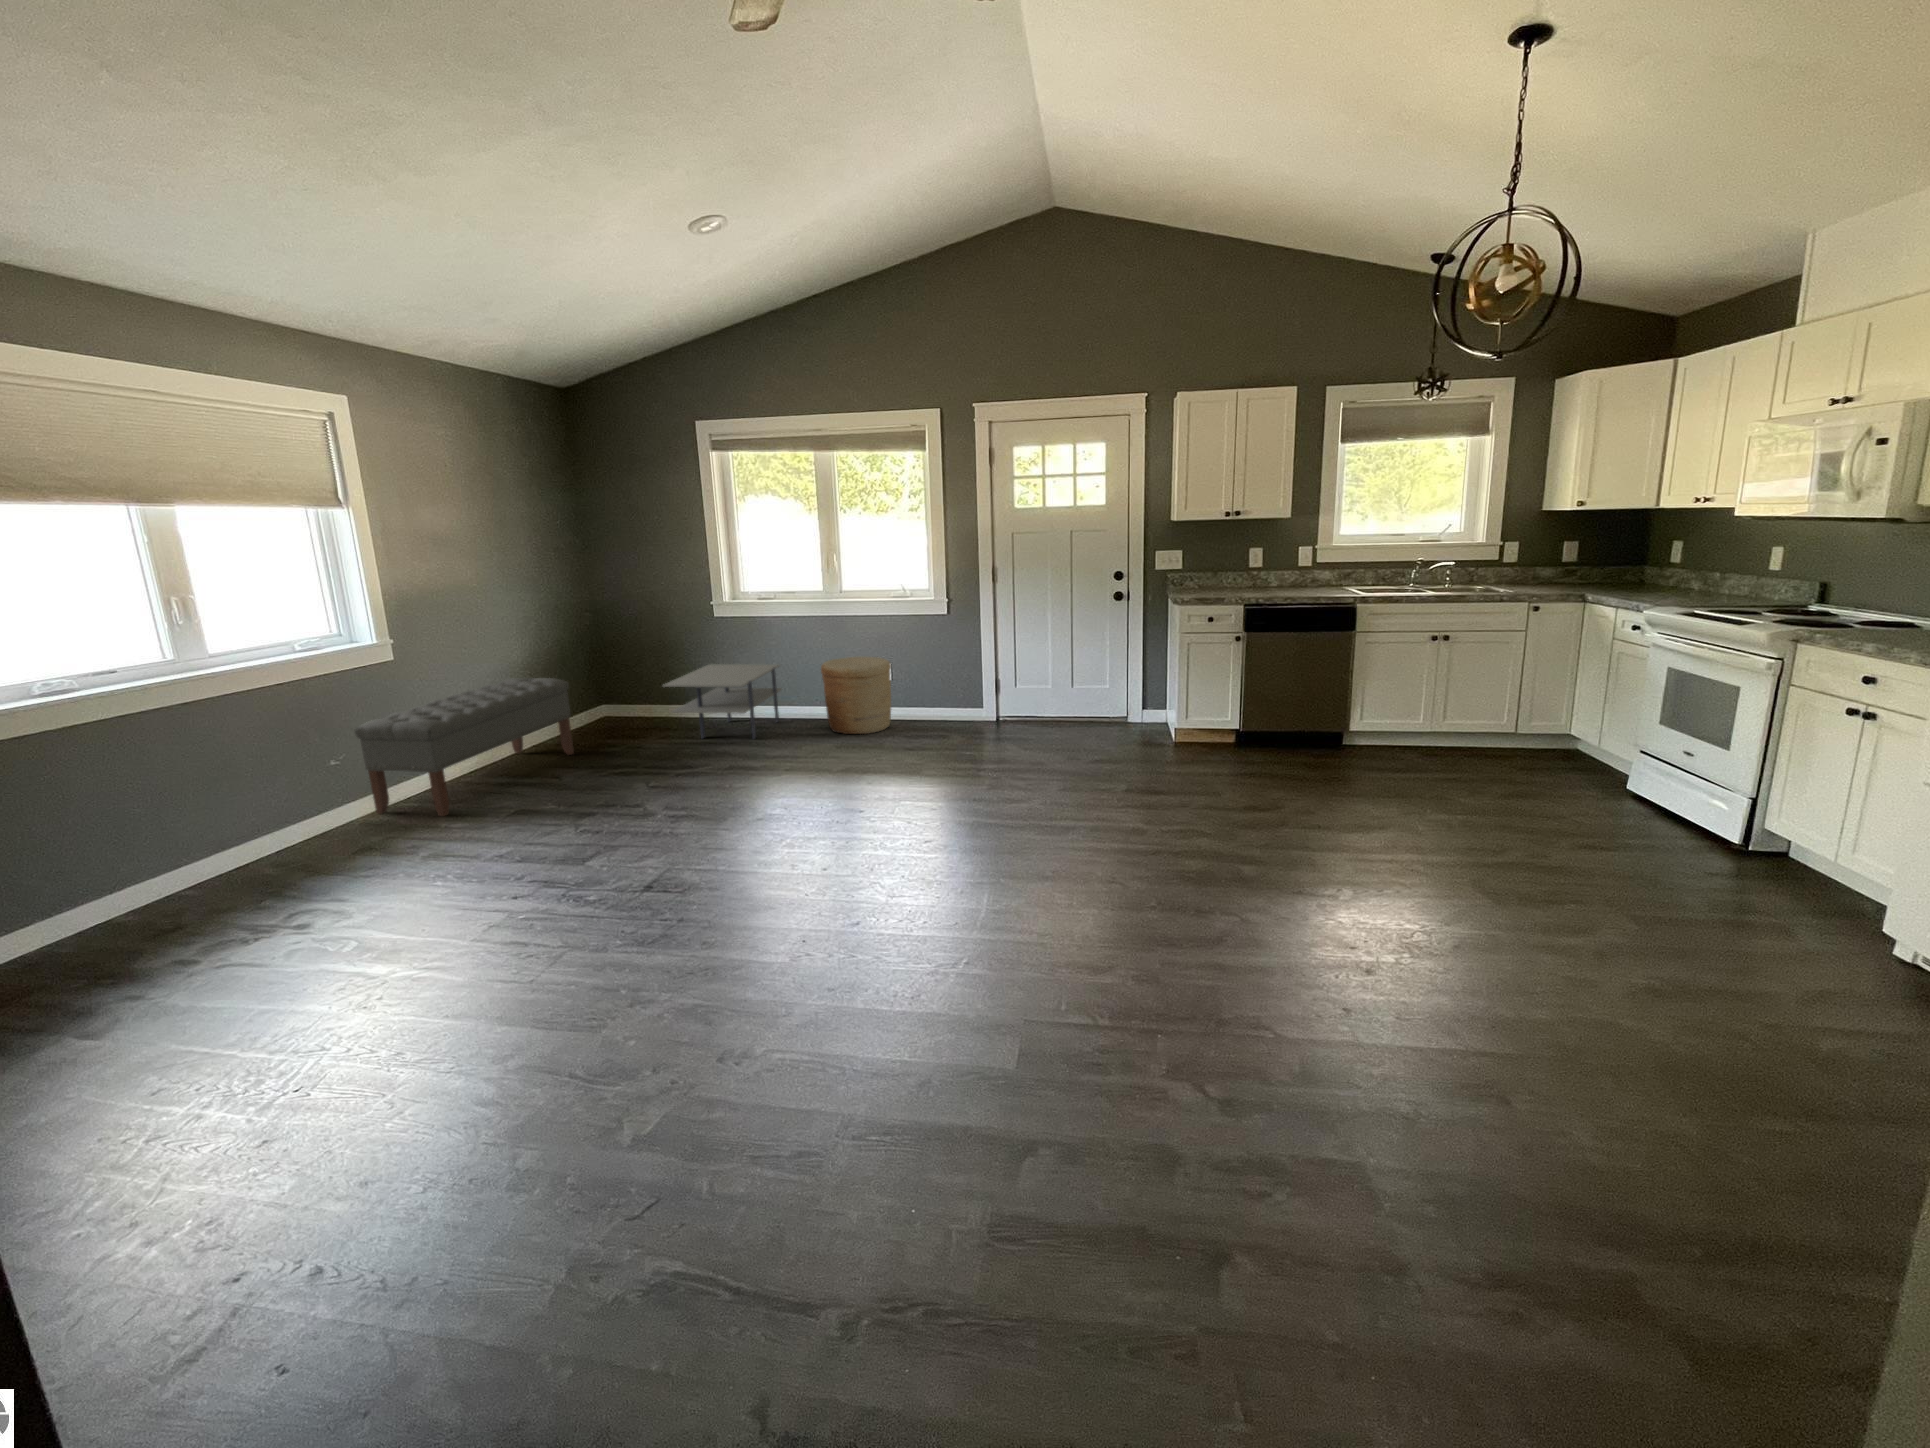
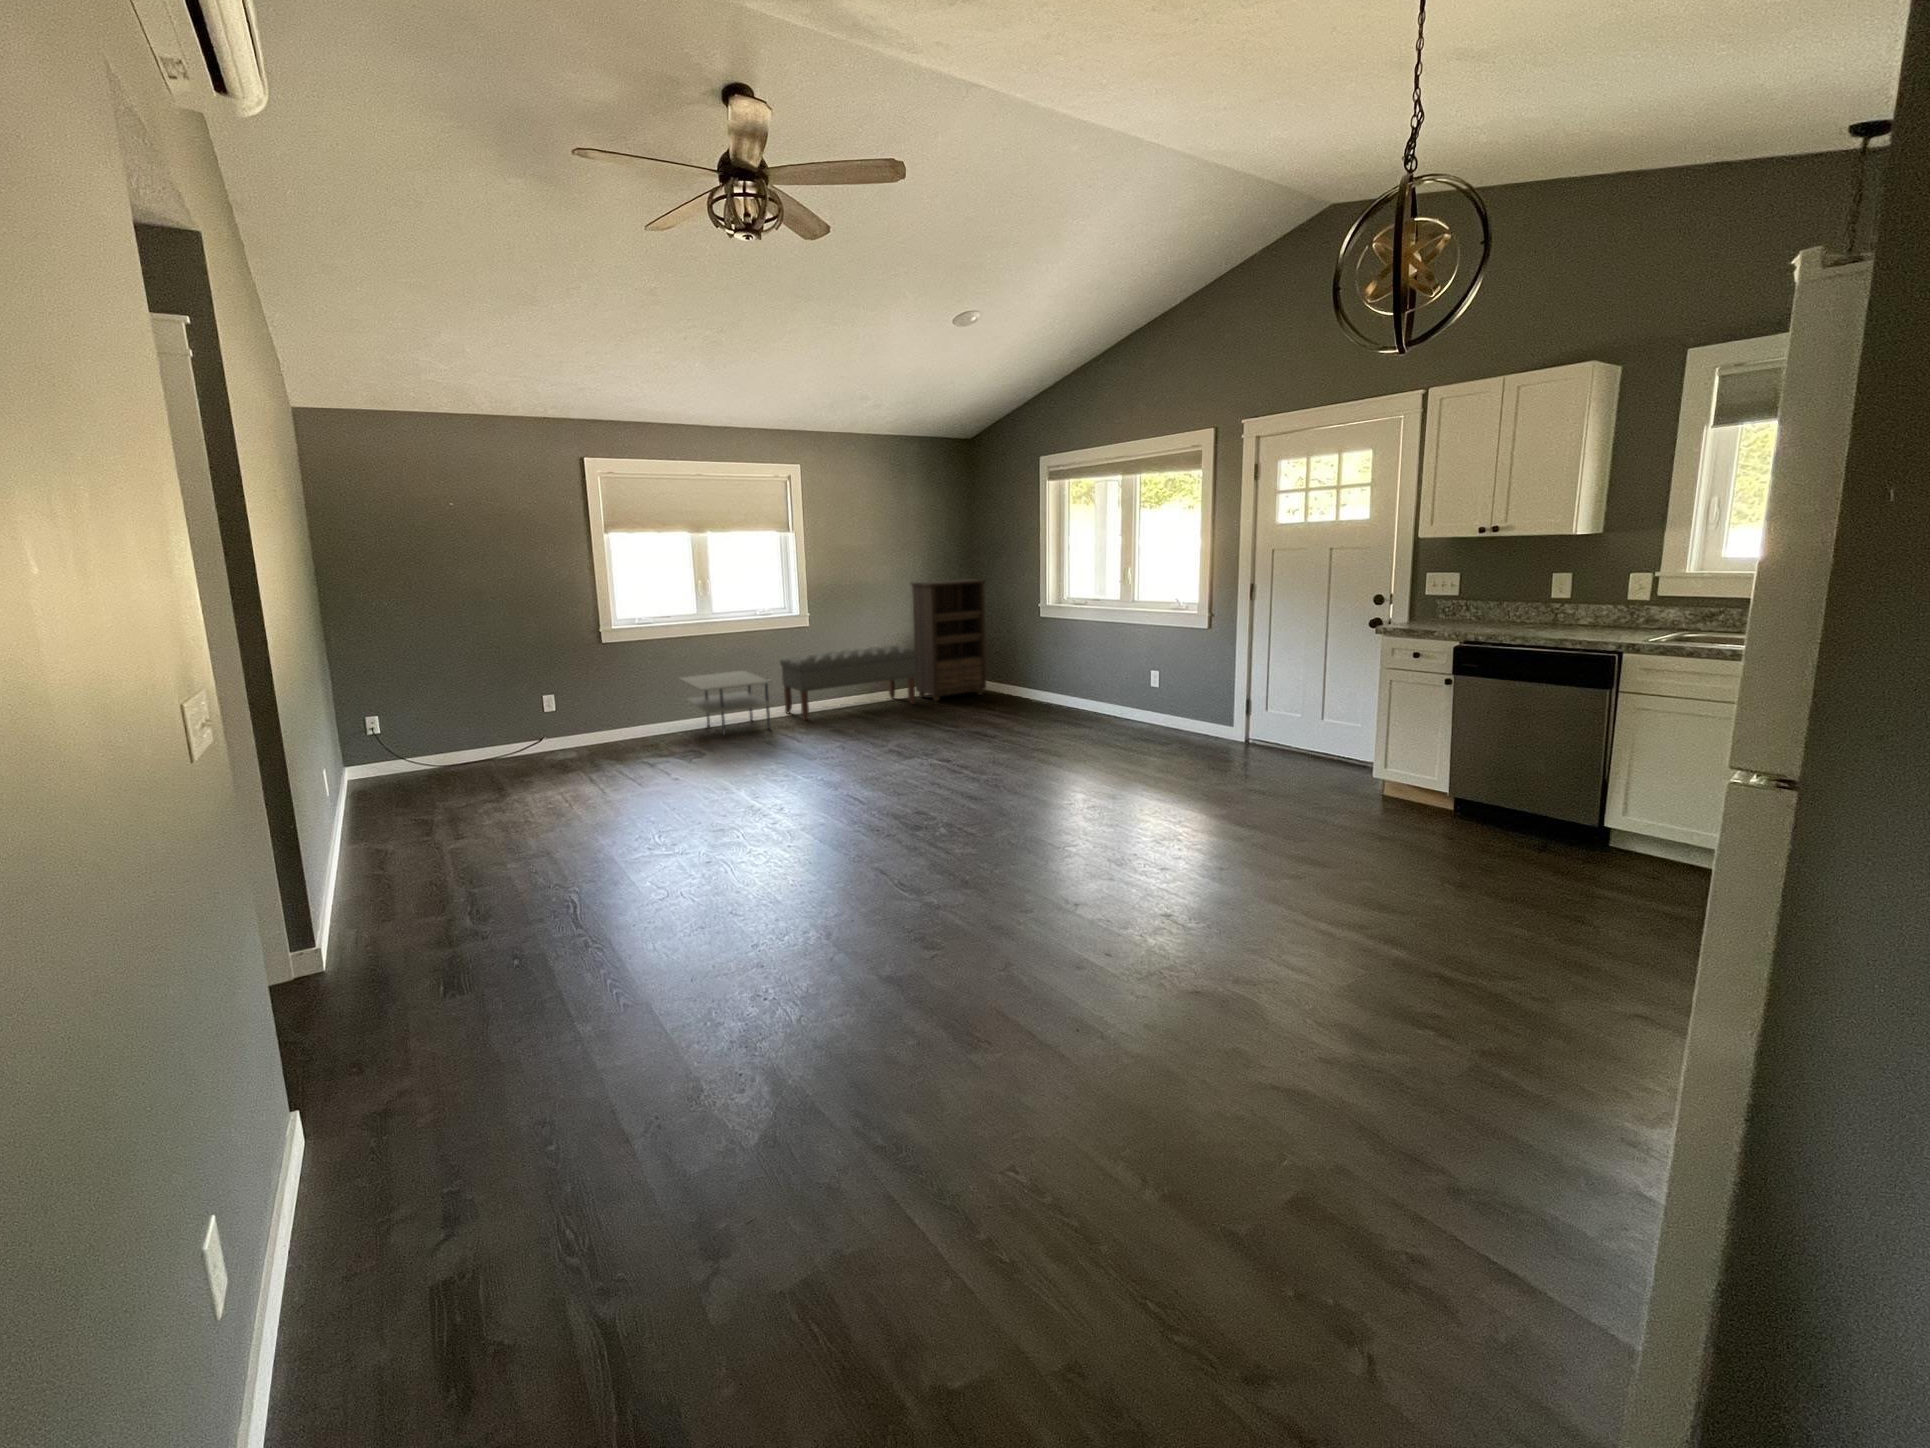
bookshelf: none [527,577,643,744] -> present [911,579,986,701]
woven basket: present [821,657,891,734] -> none [1082,661,1149,731]
side table: present [663,664,781,739] -> present [679,671,773,735]

